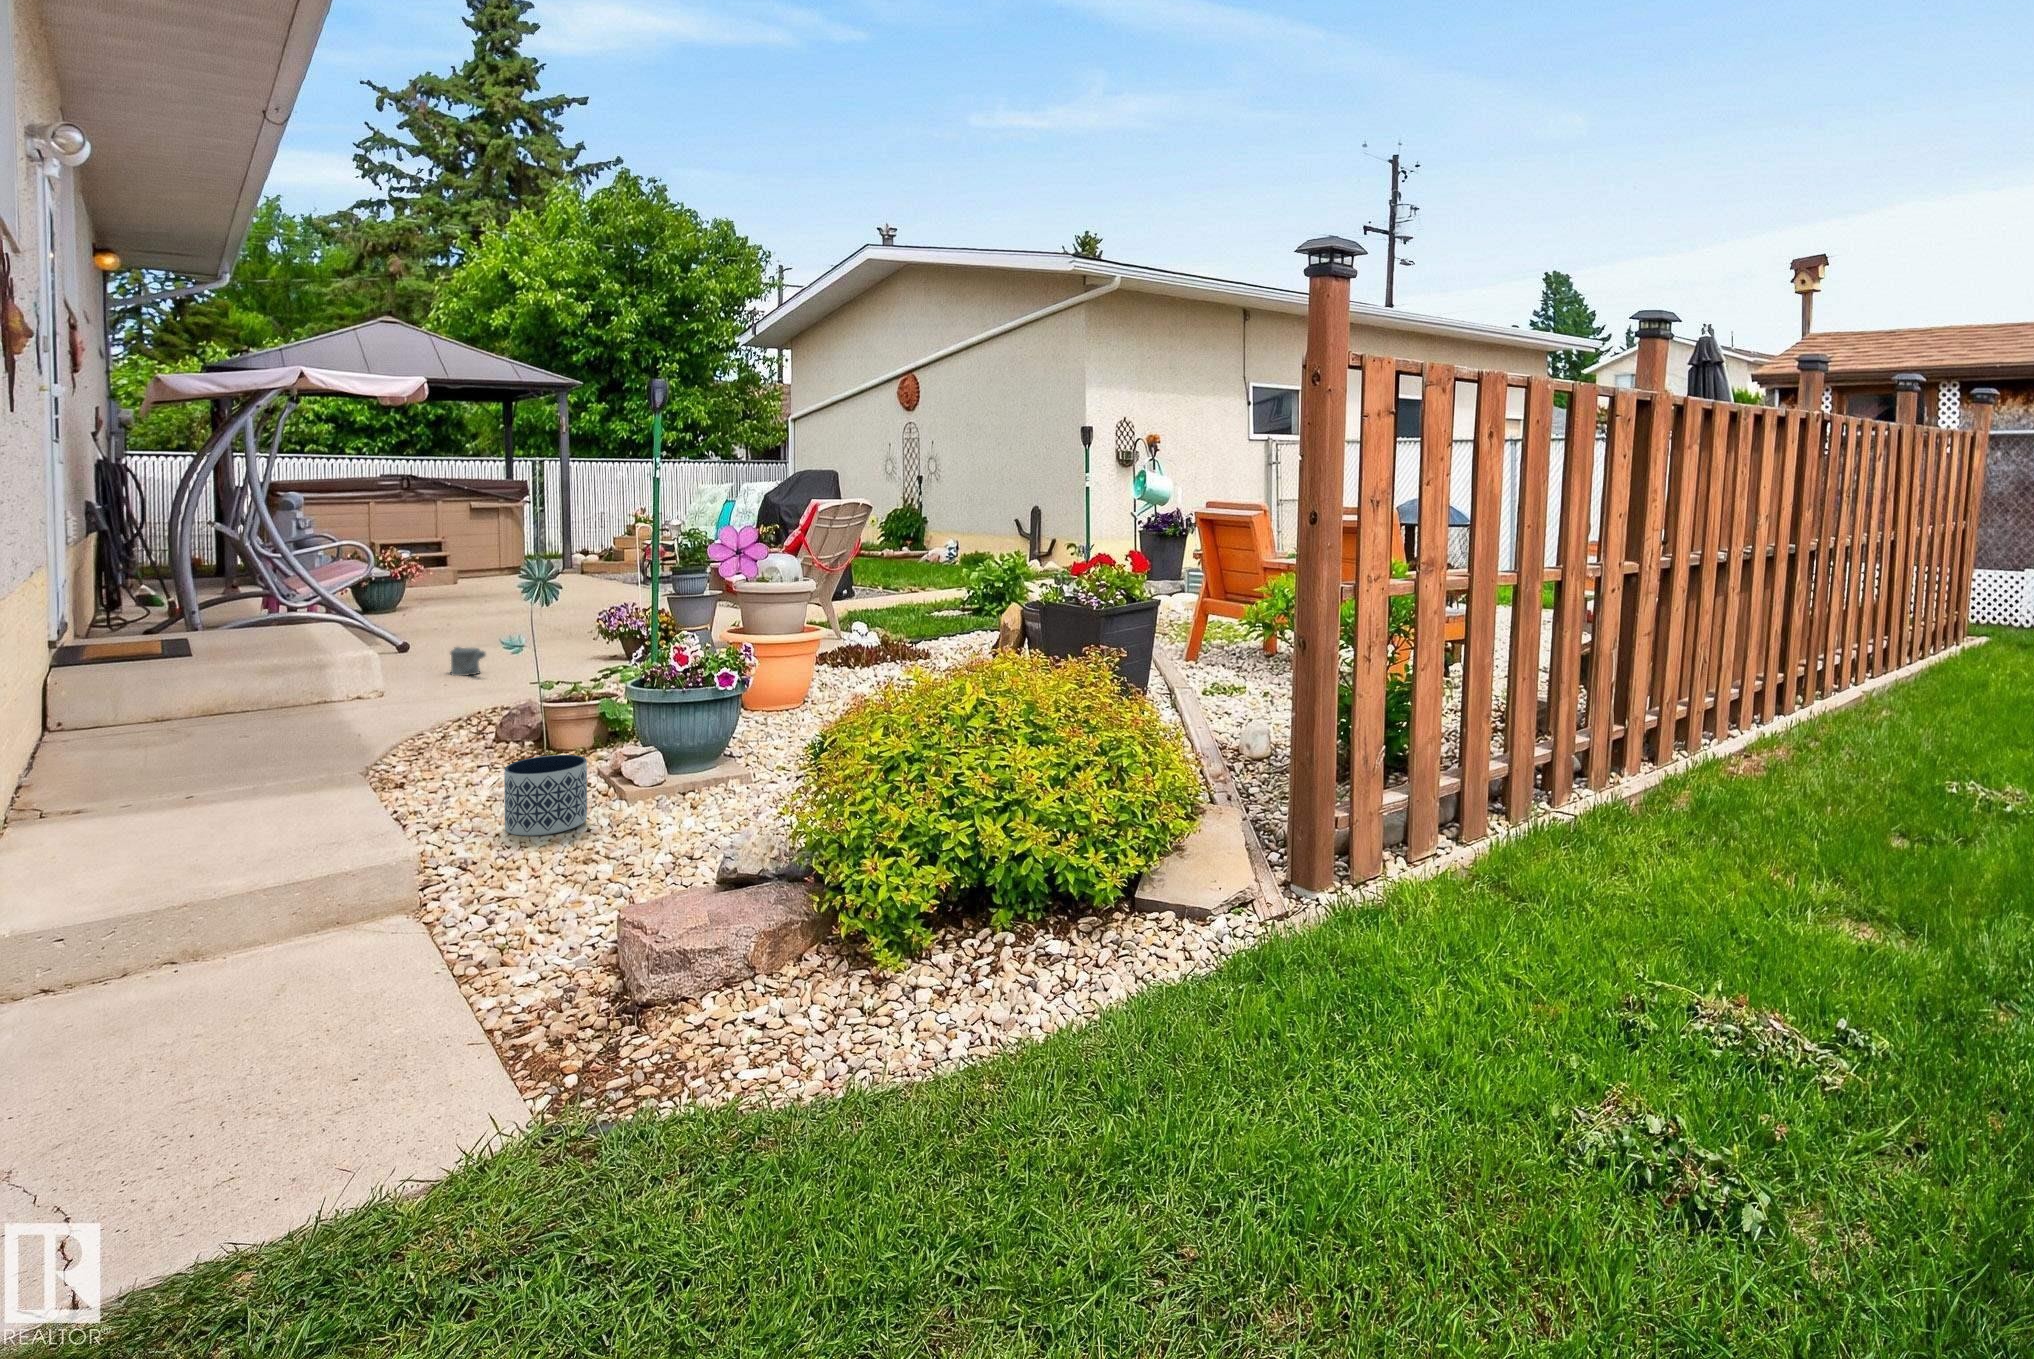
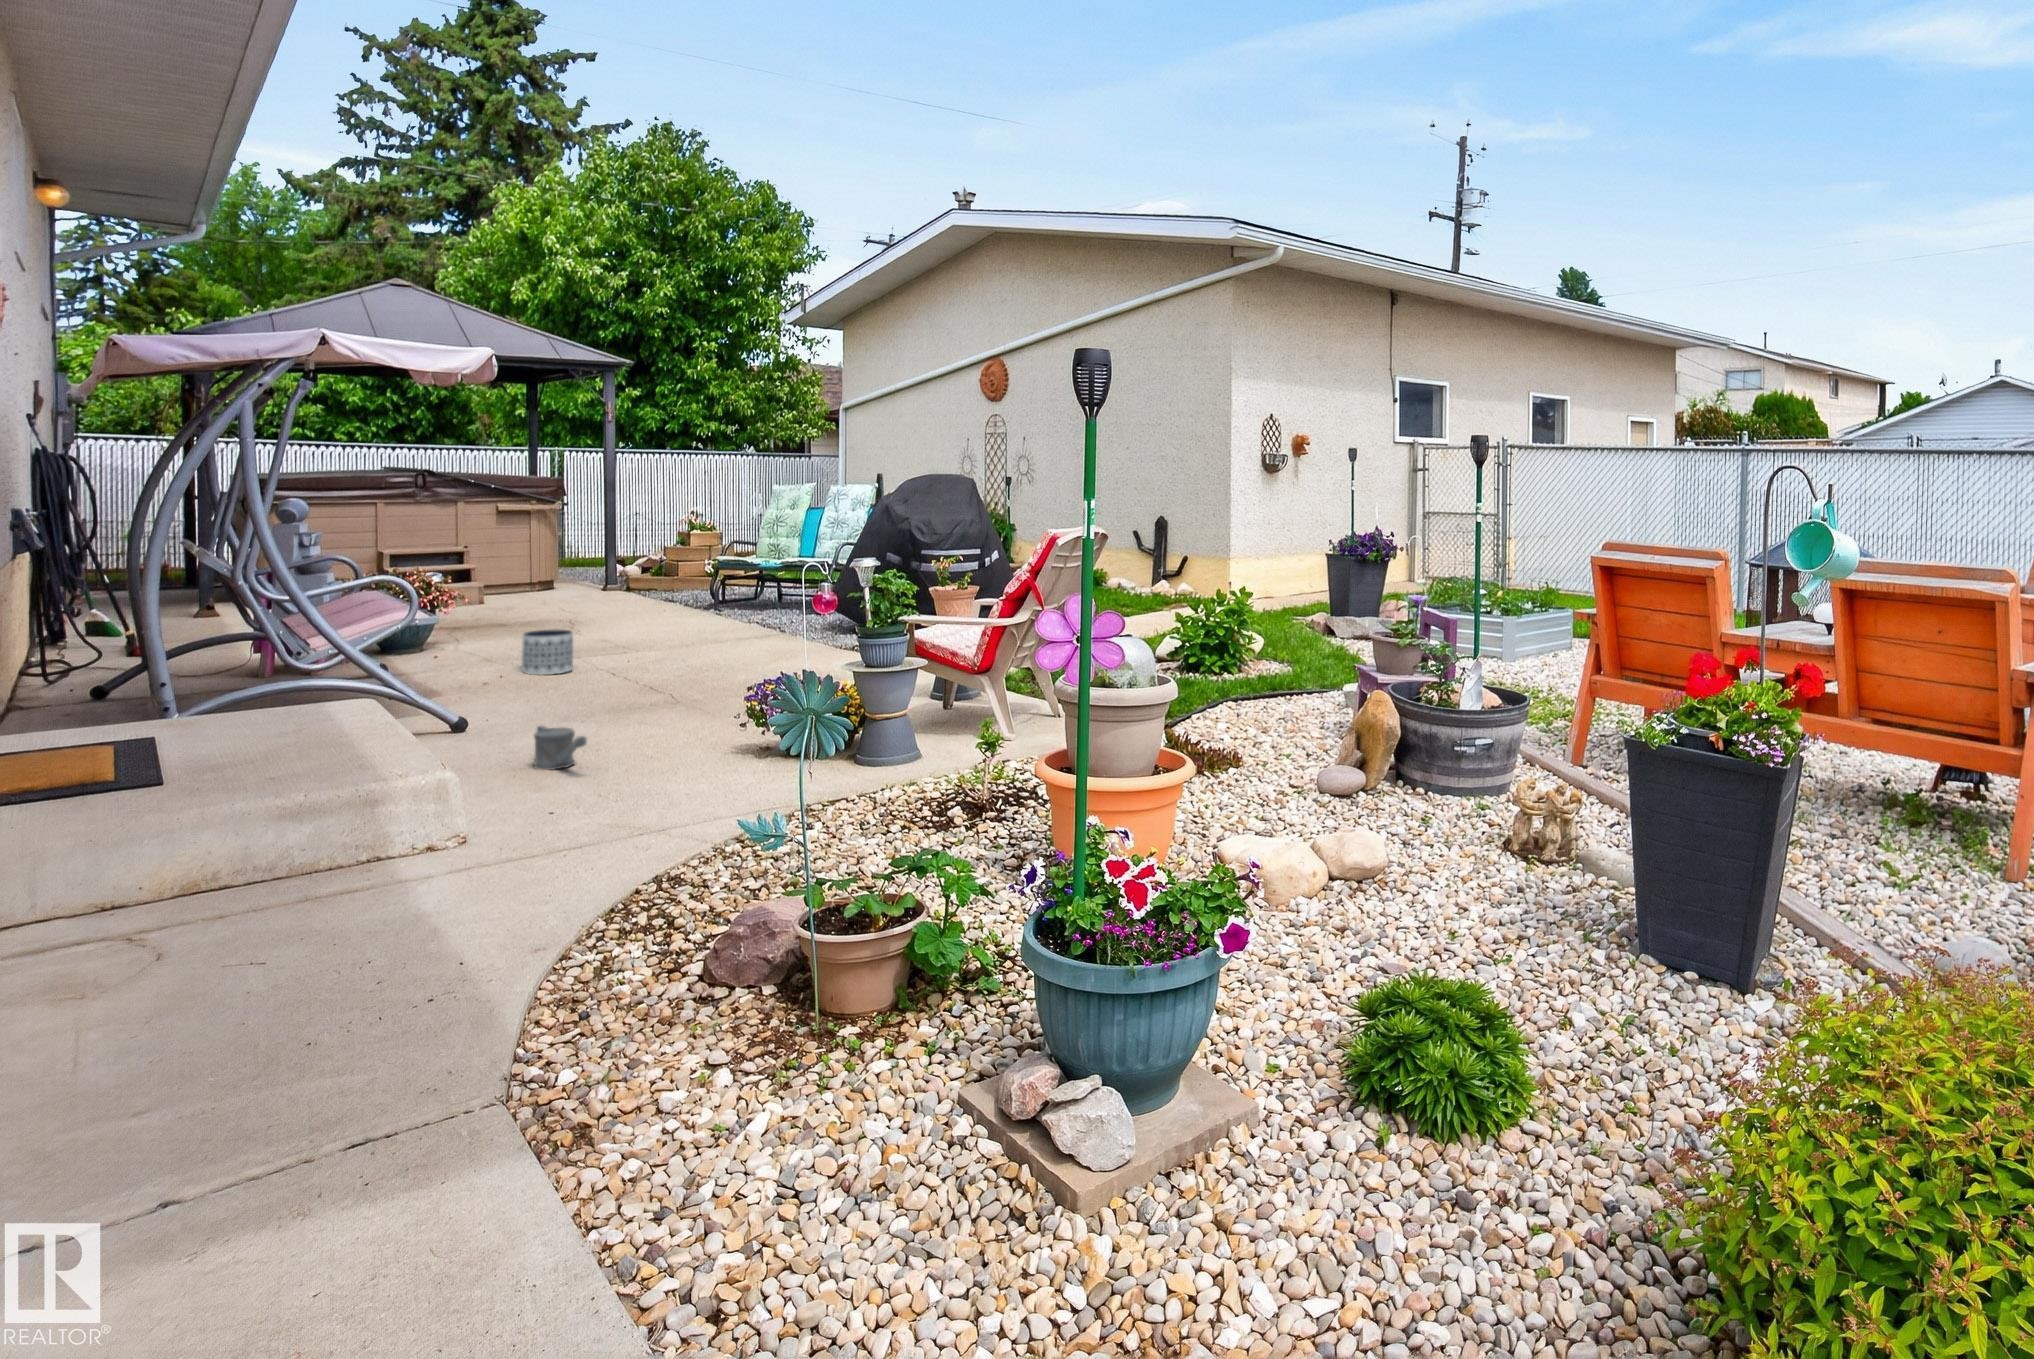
planter: present [504,755,587,836] -> present [522,629,573,675]

